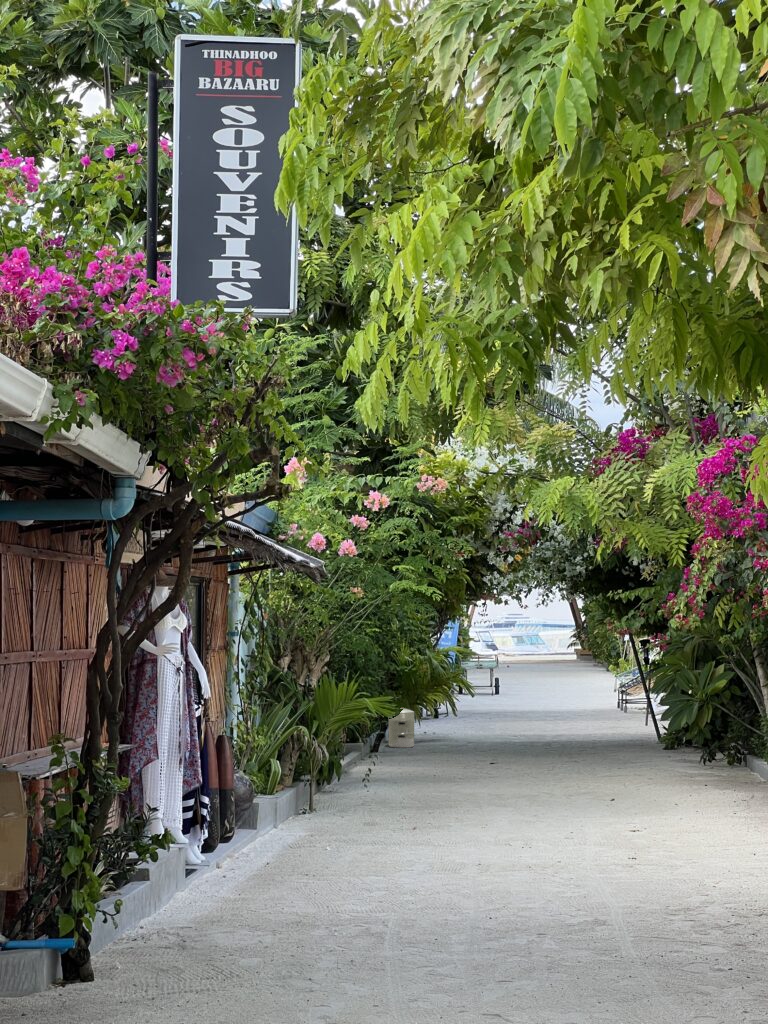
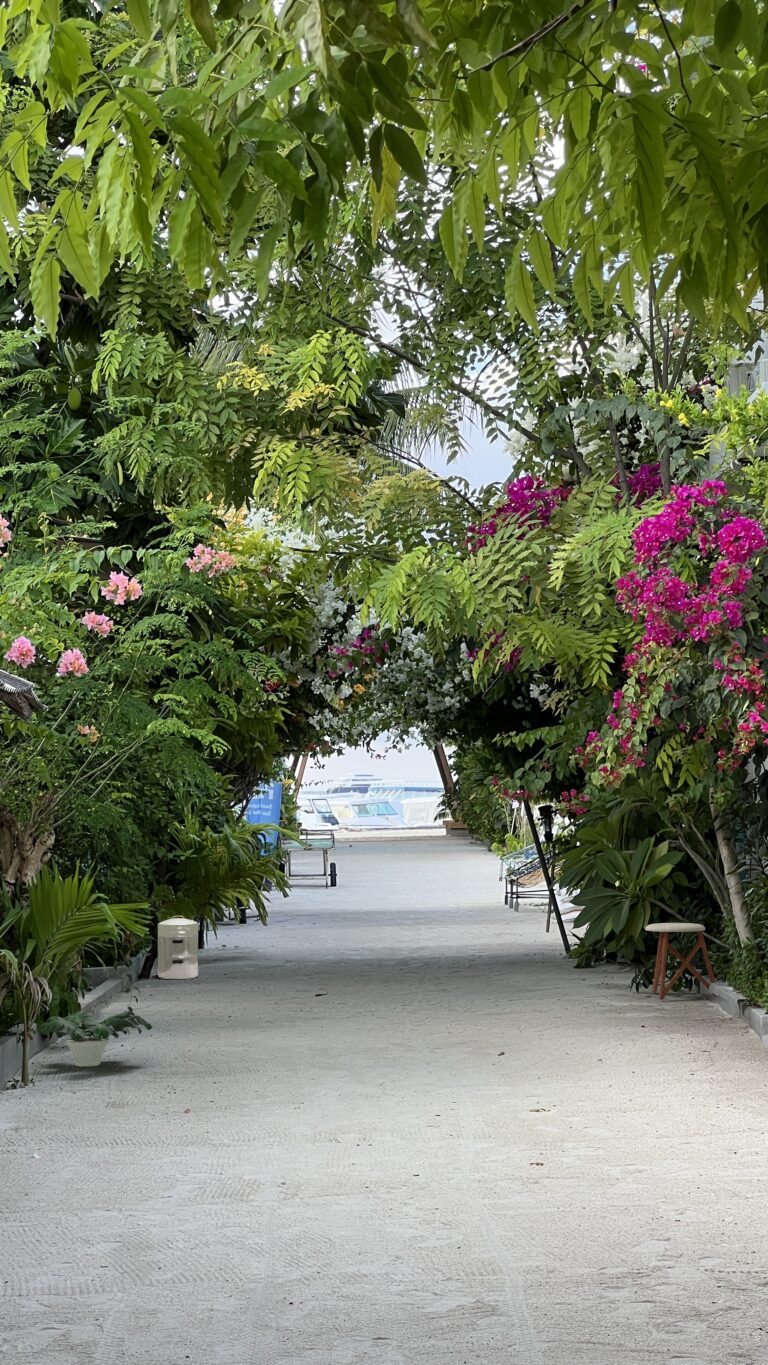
stool: none [708,719,758,769] -> present [645,923,717,1000]
potted plant: none [326,761,394,794] -> present [38,1011,152,1067]

